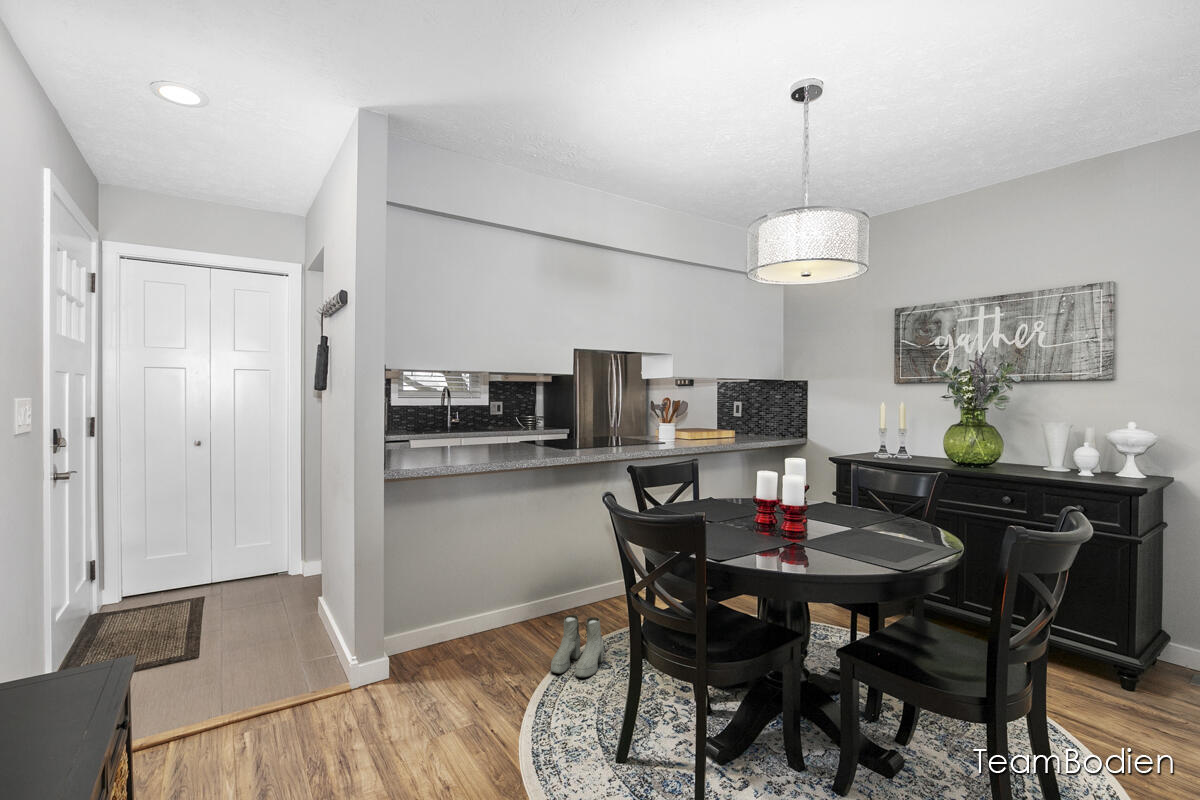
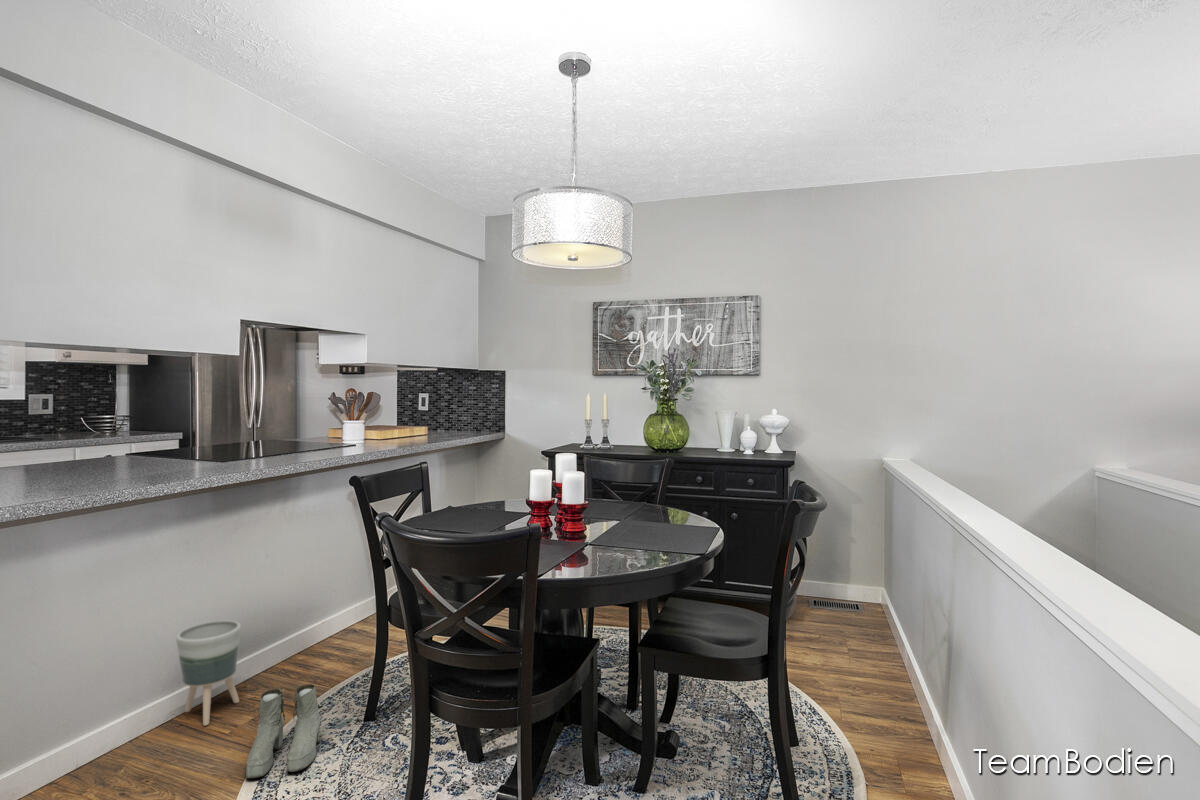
planter: none [526,559,565,631] -> present [176,620,241,726]

